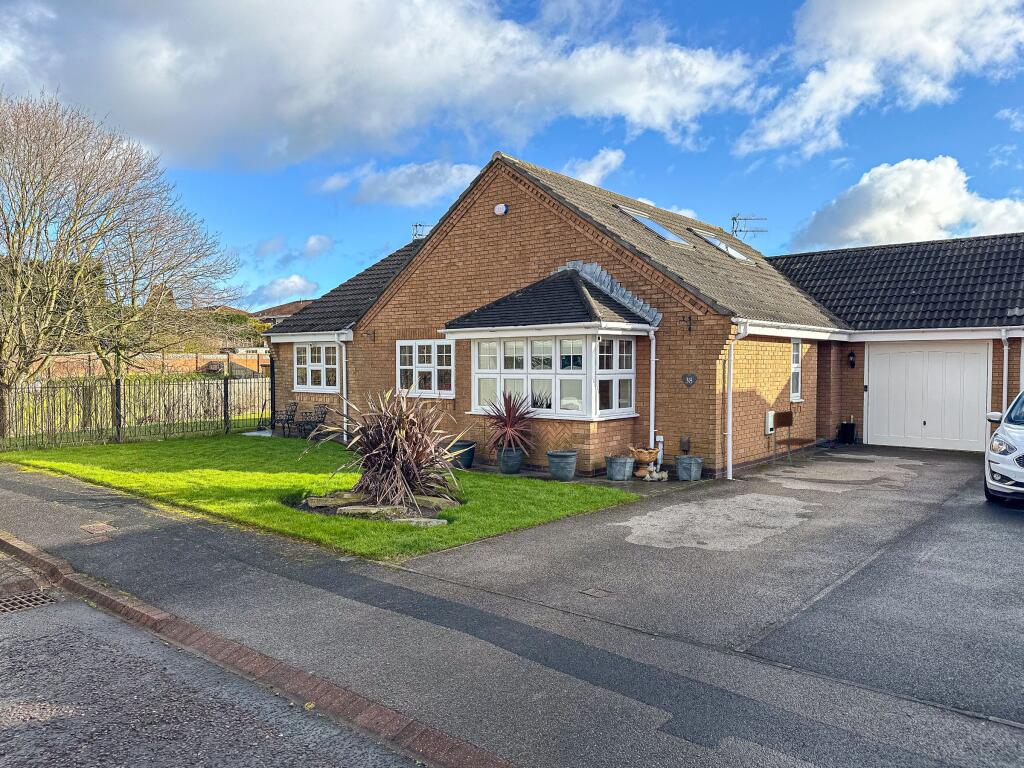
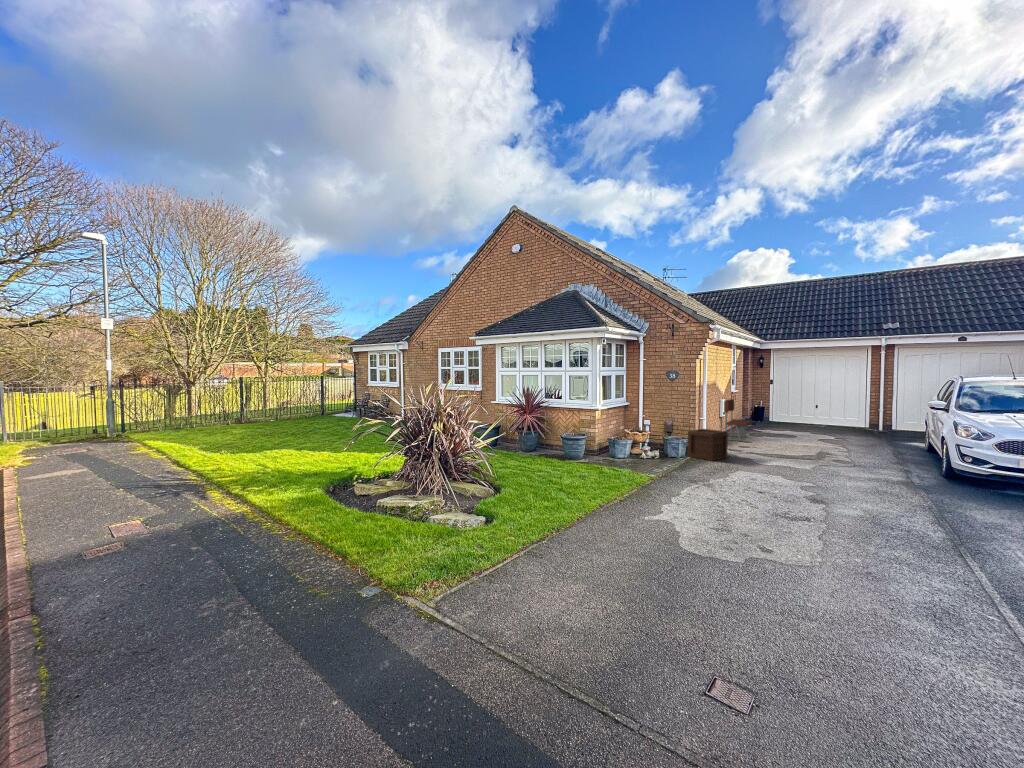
wooden crate: none [703,446,750,483] -> present [688,429,728,461]

